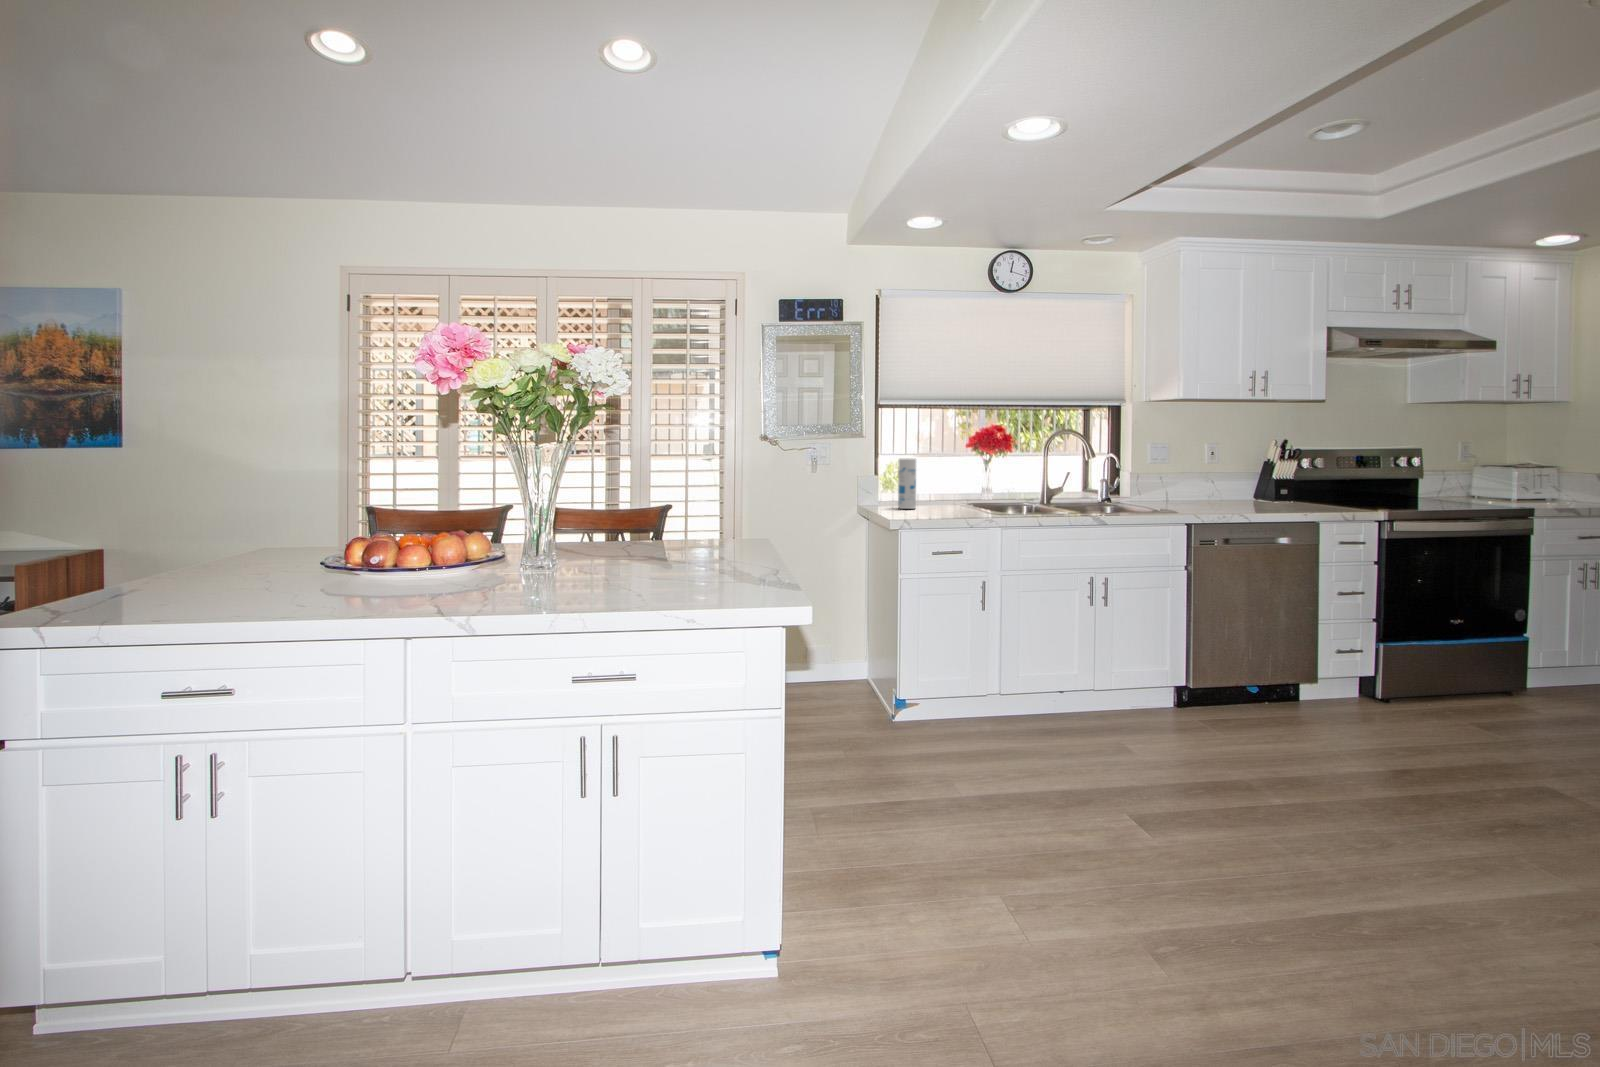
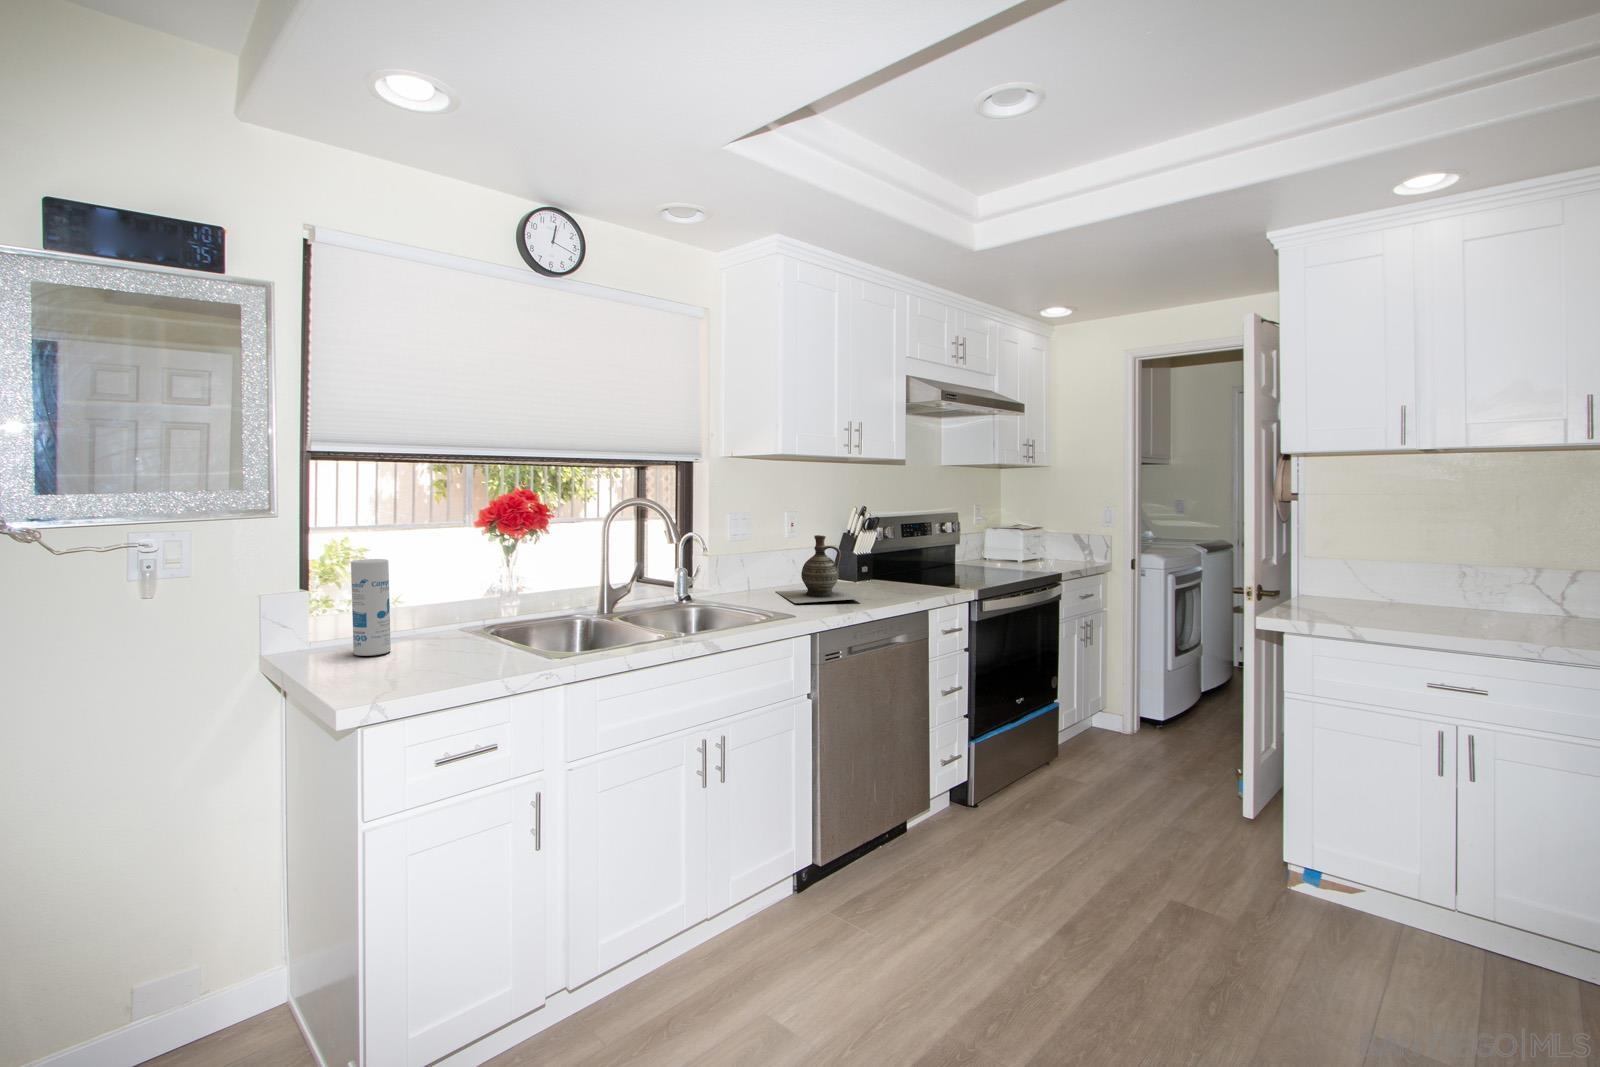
ceramic jug: none [1184,457,1249,506] -> present [776,535,859,603]

